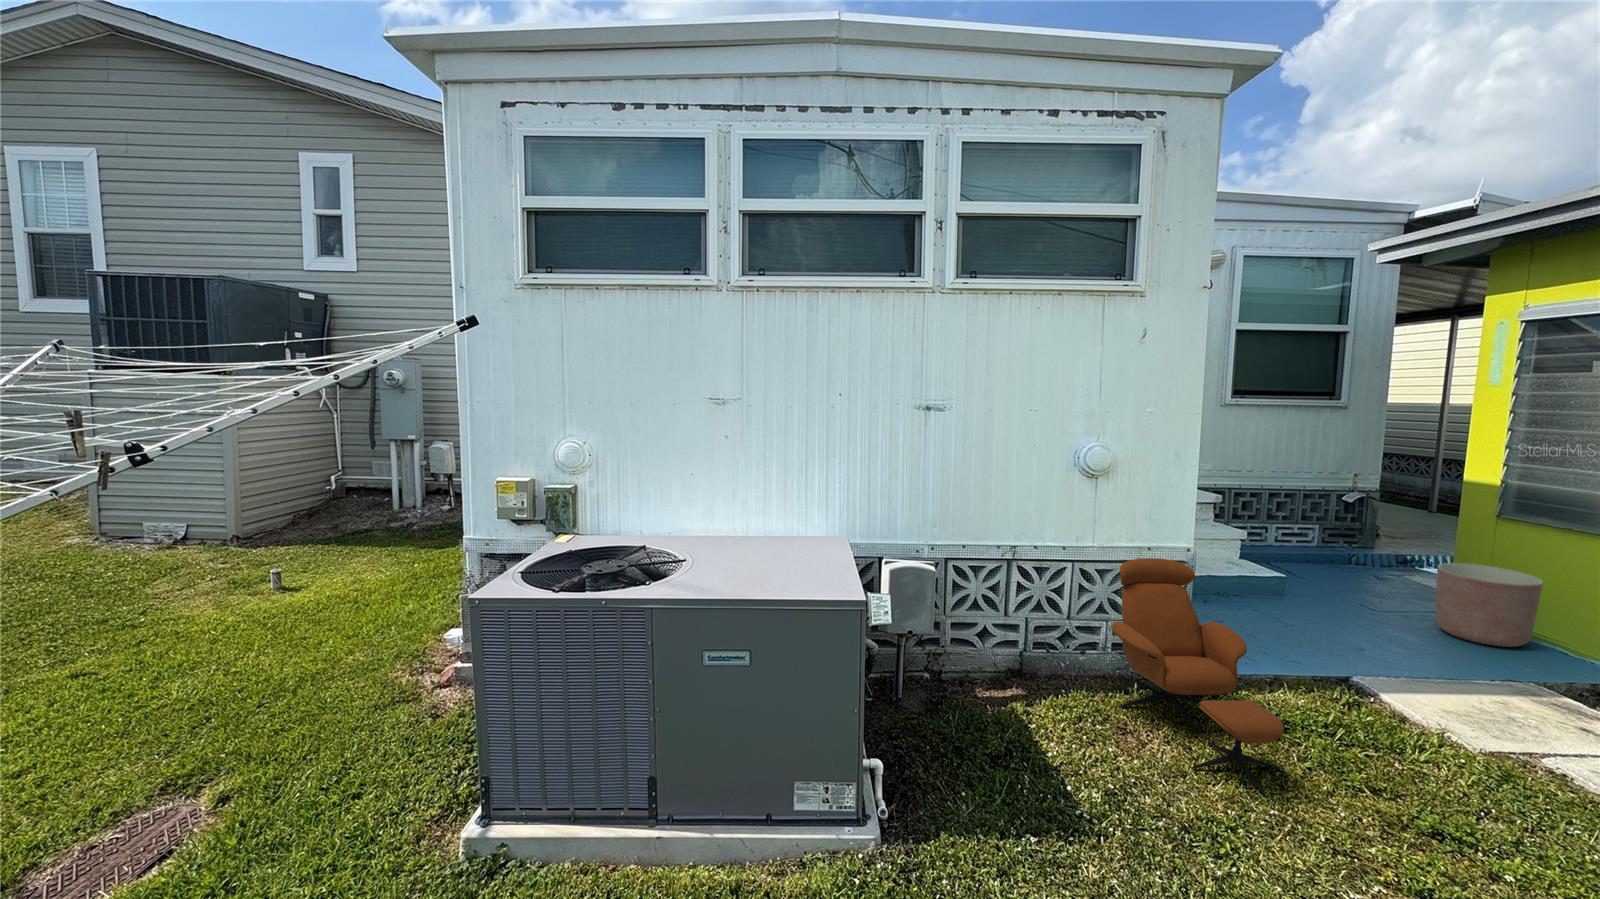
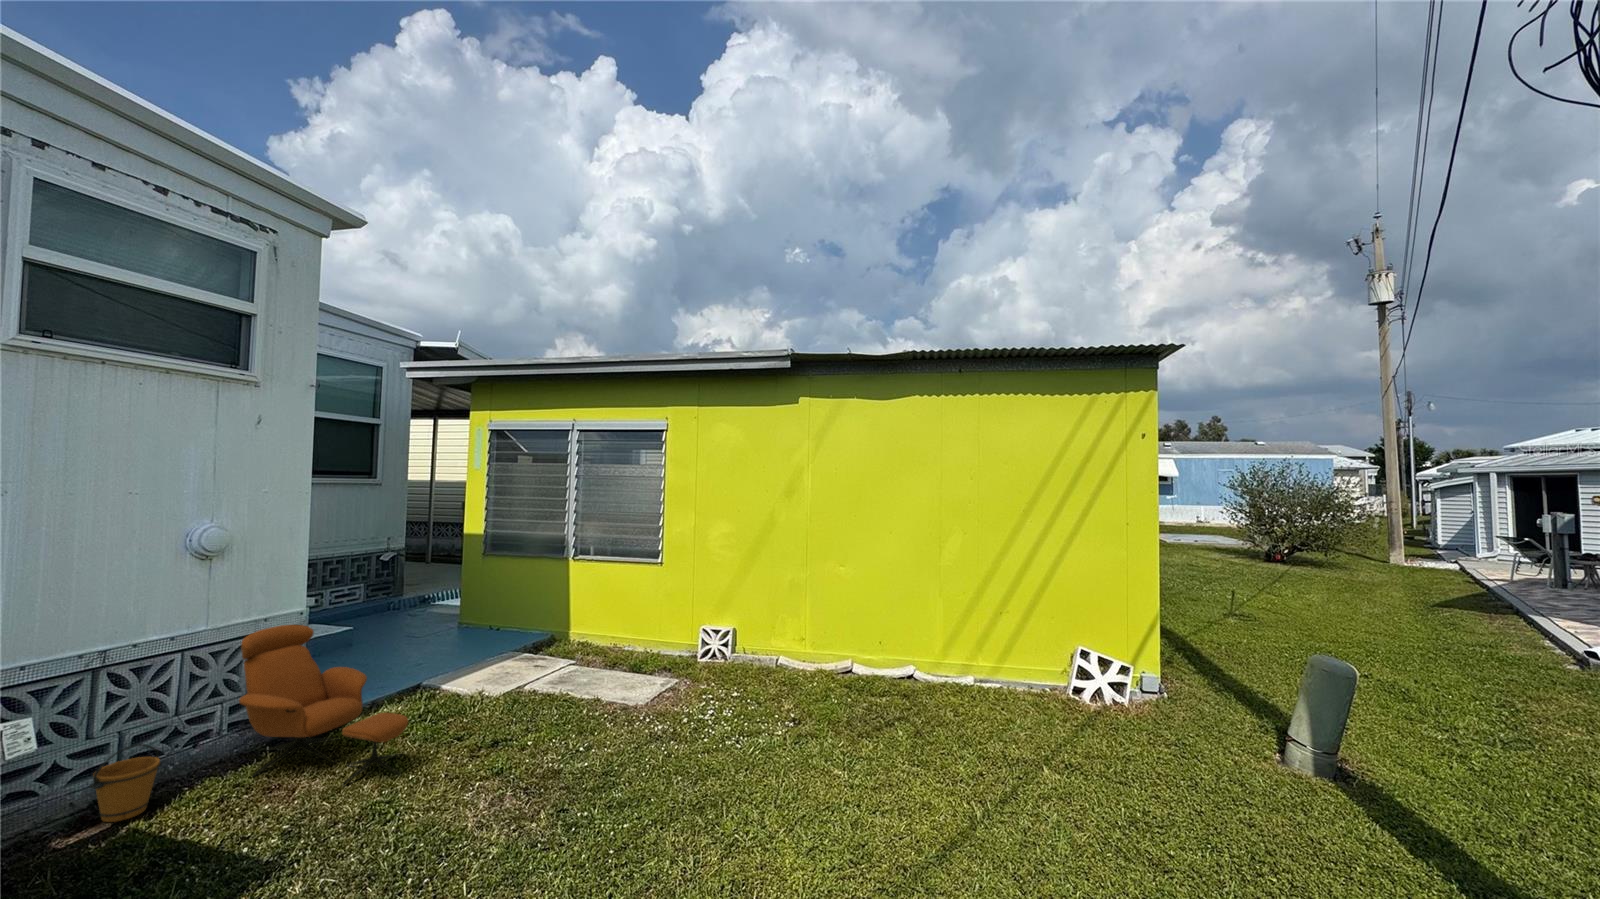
planter: present [1435,563,1543,647] -> none [457,587,509,637]
bucket: none [1002,634,1050,696] -> present [89,744,162,822]

